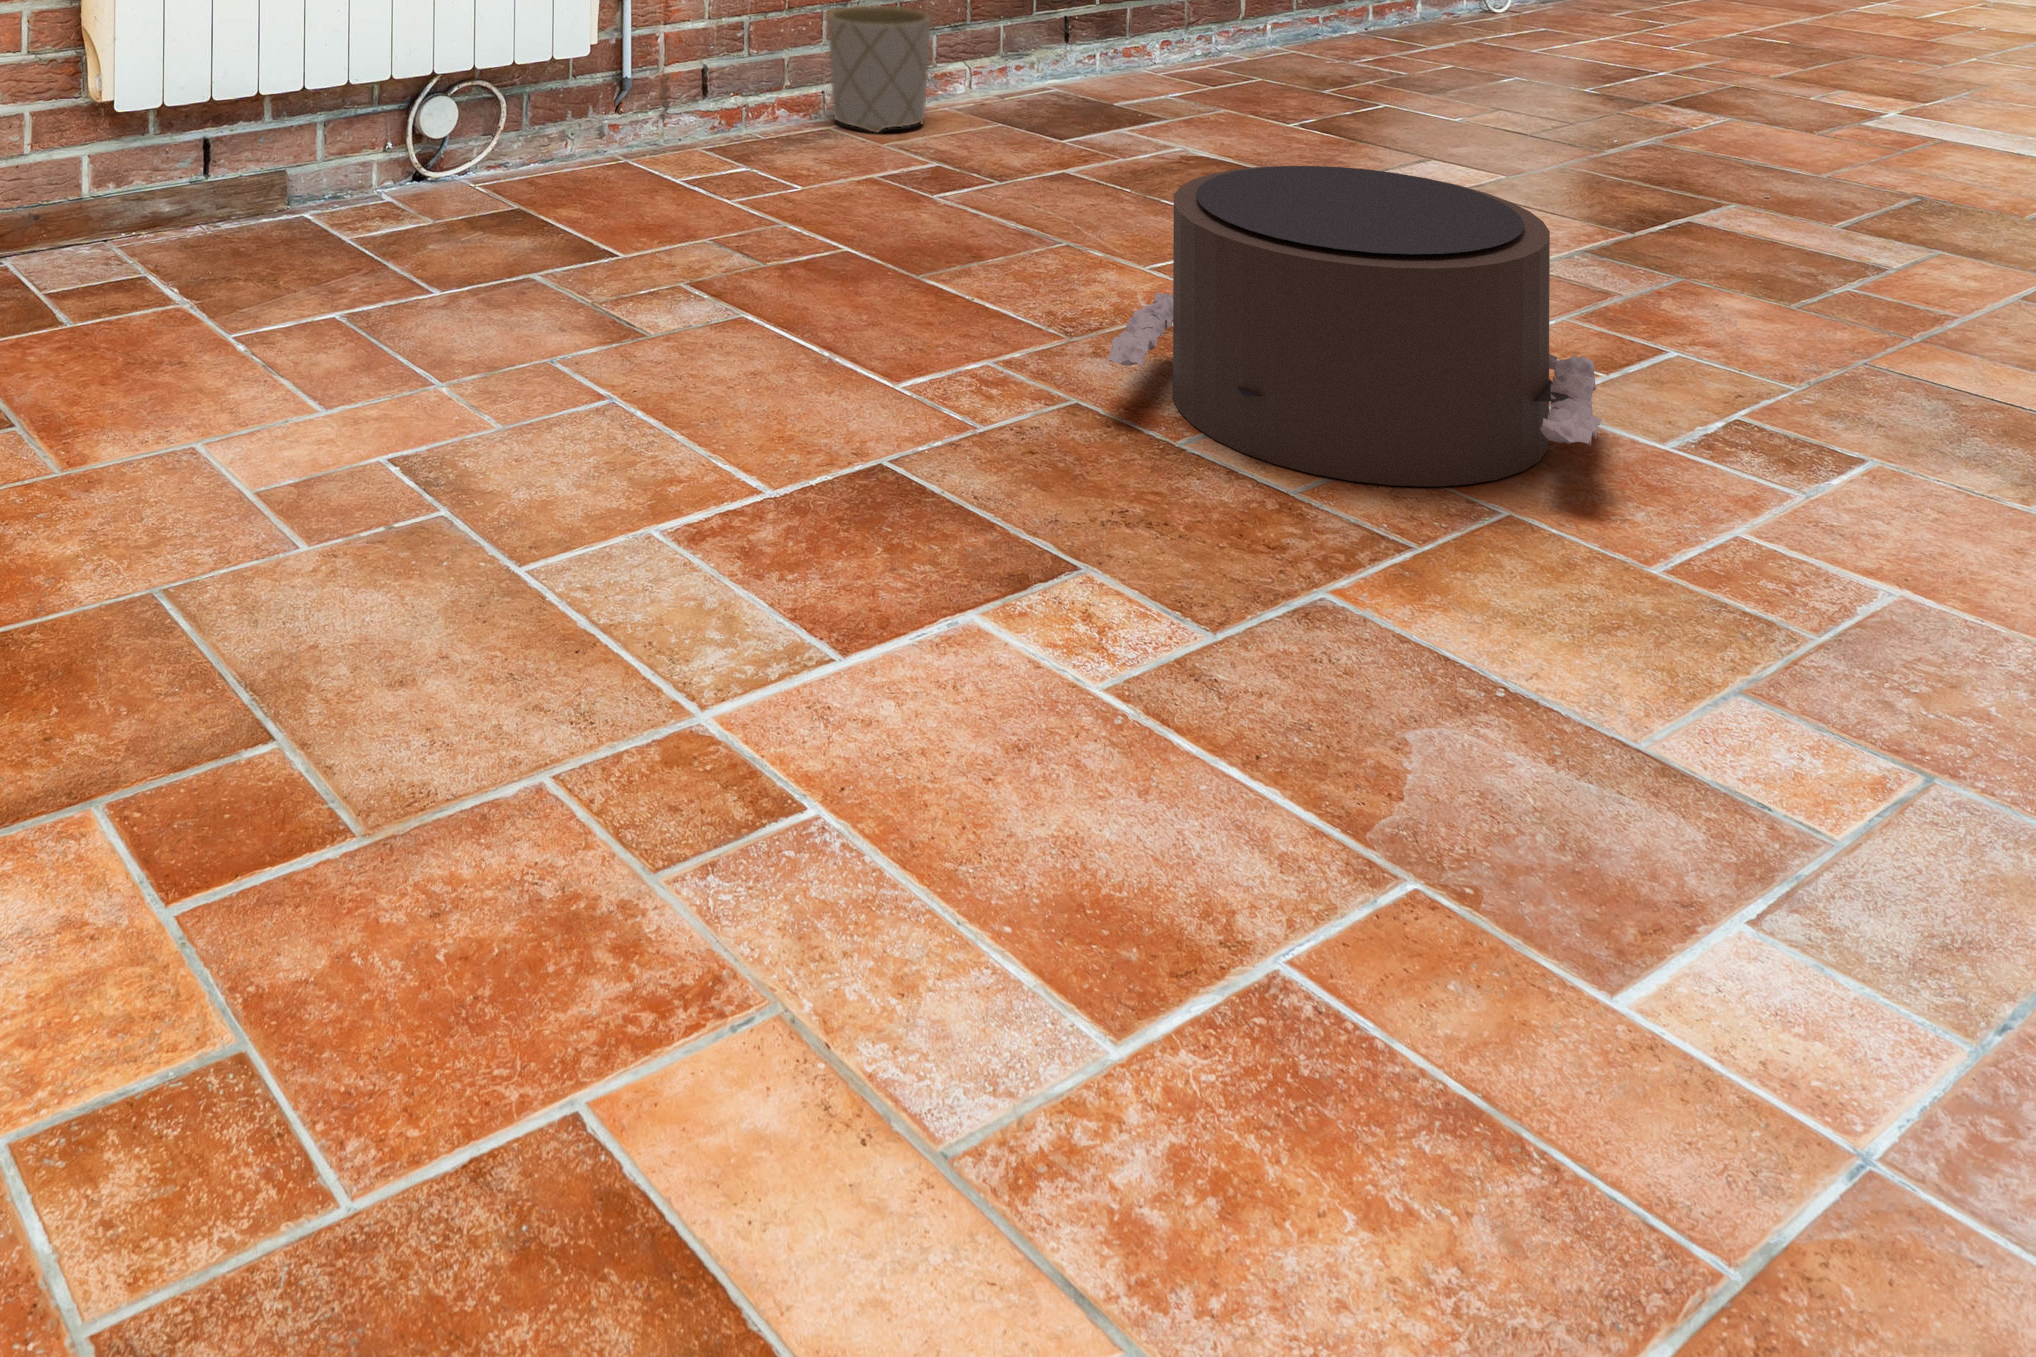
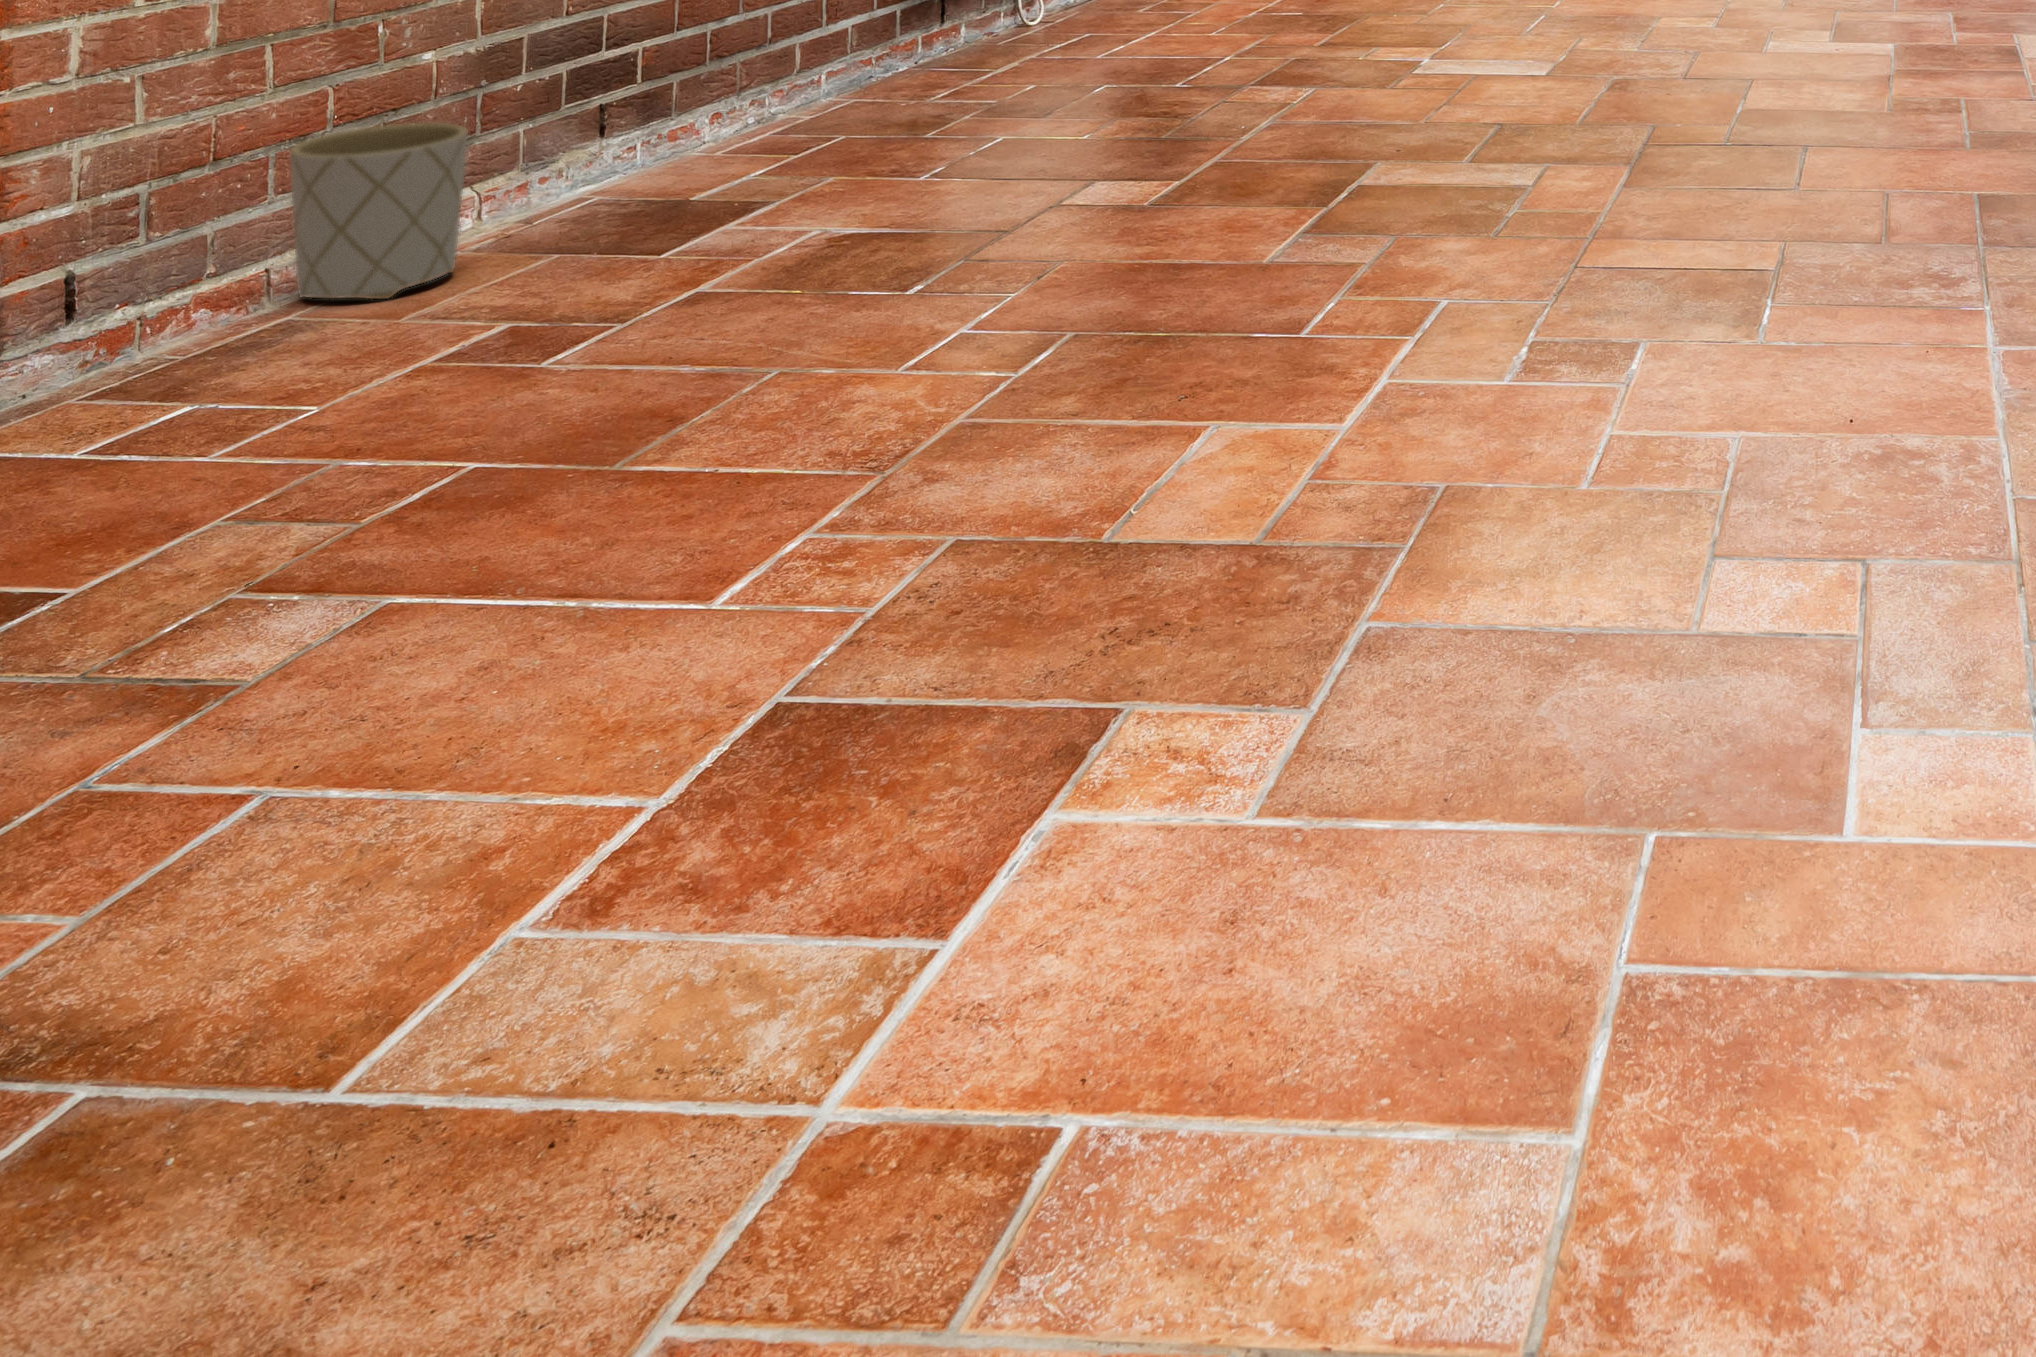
pouf: present [1107,166,1602,487] -> none [997,180,1504,513]

